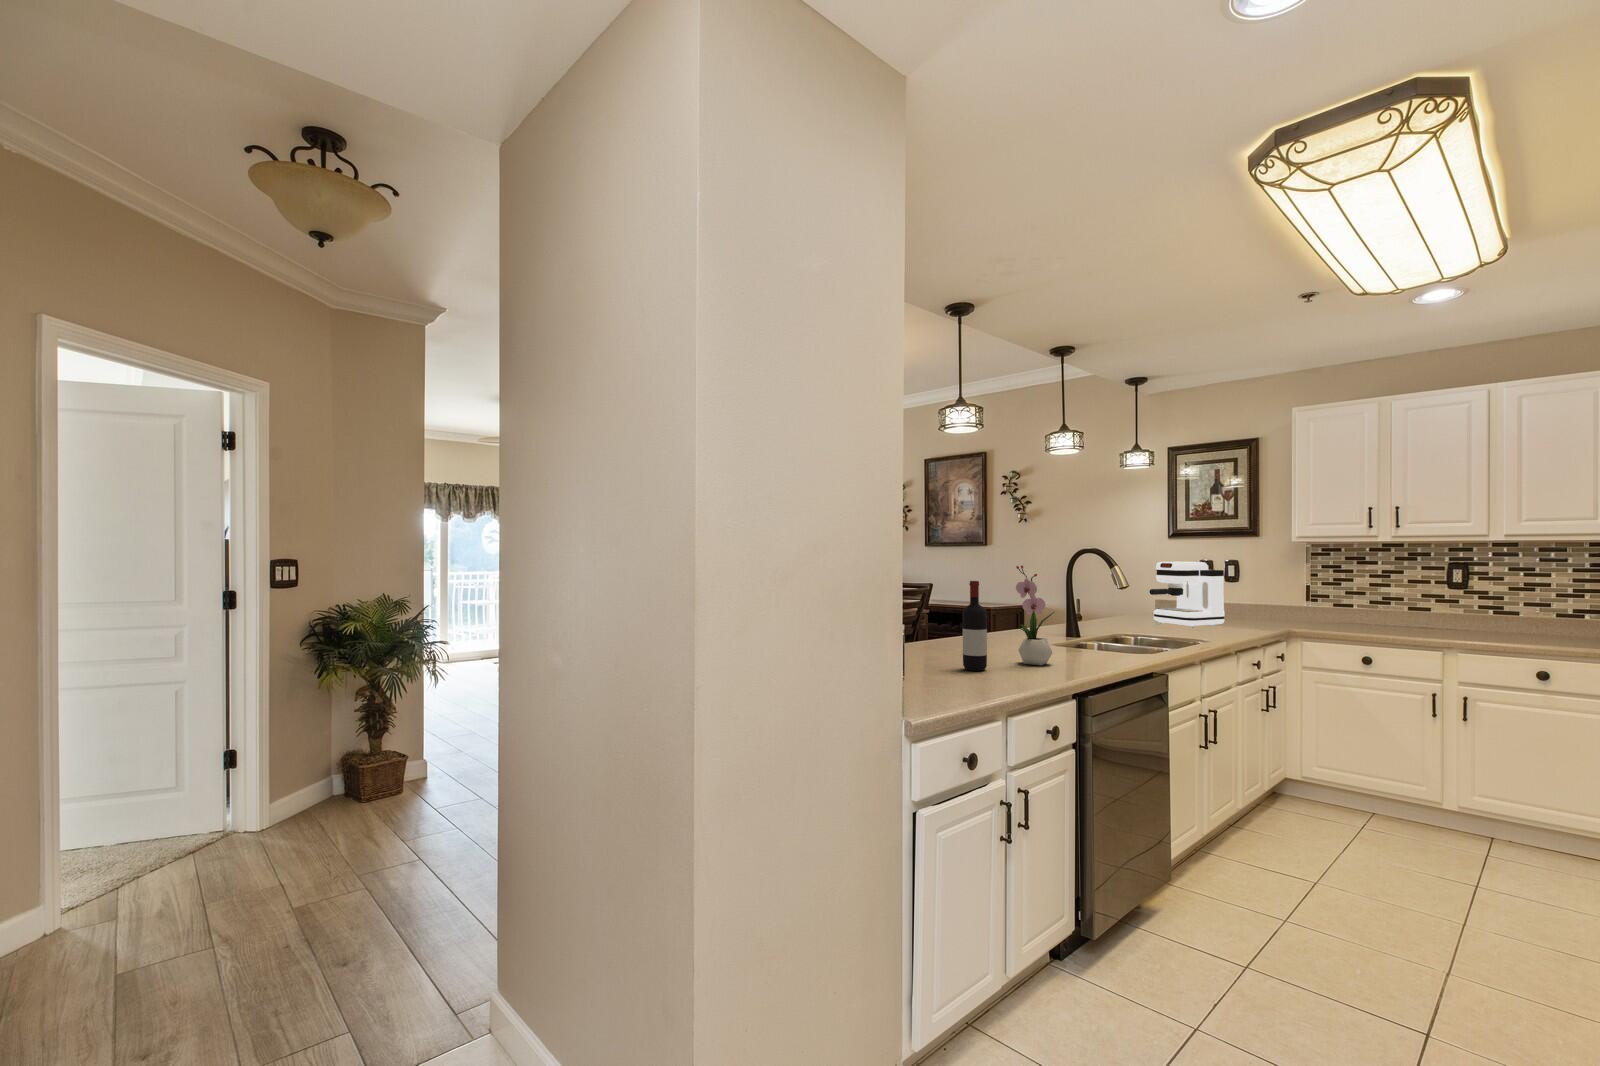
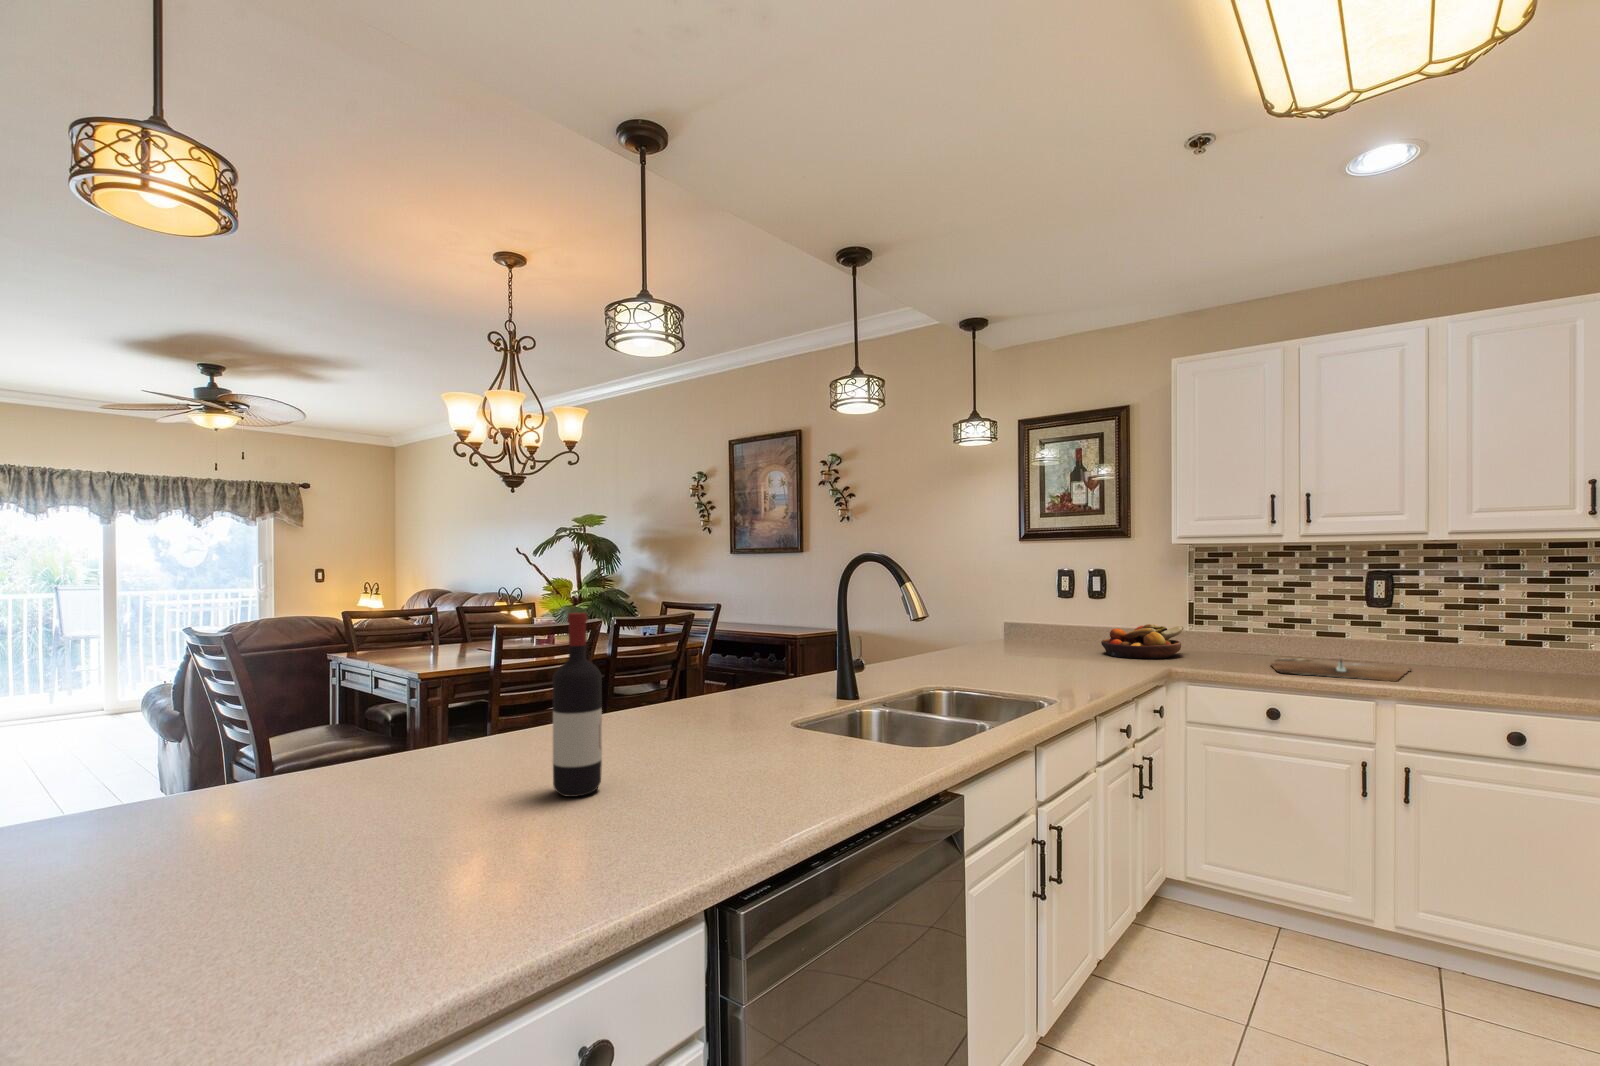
coffee maker: present [1150,561,1225,627] -> none [983,572,1084,666]
flower arrangement: present [1016,565,1054,665] -> none [676,581,758,772]
fruit bowl: none [1236,600,1301,625] -> present [1101,624,1184,659]
cutting board: none [1369,624,1479,639] -> present [1271,658,1410,681]

